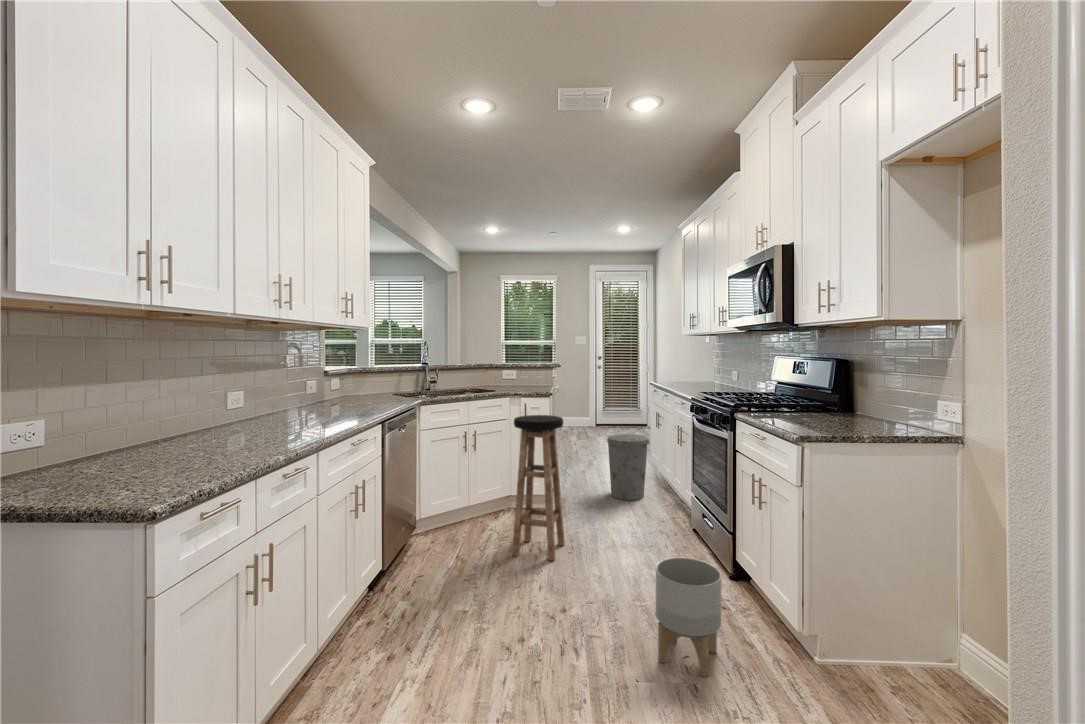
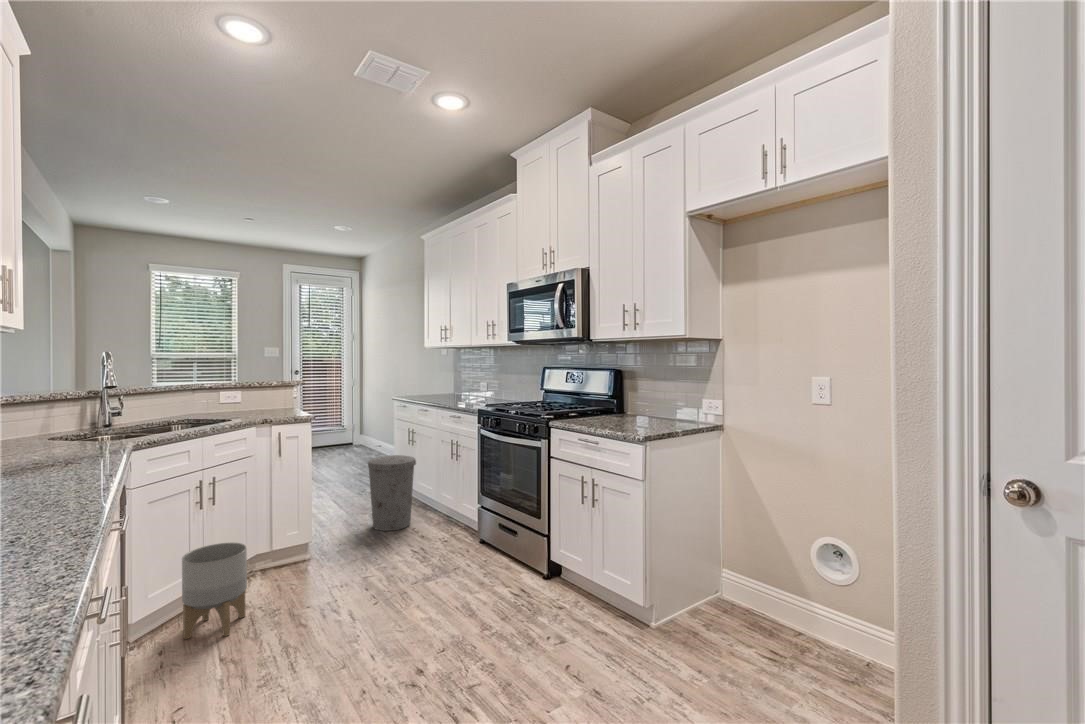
bar stool: present [512,415,565,561] -> none [300,443,367,632]
planter: present [656,557,722,677] -> present [182,543,247,639]

